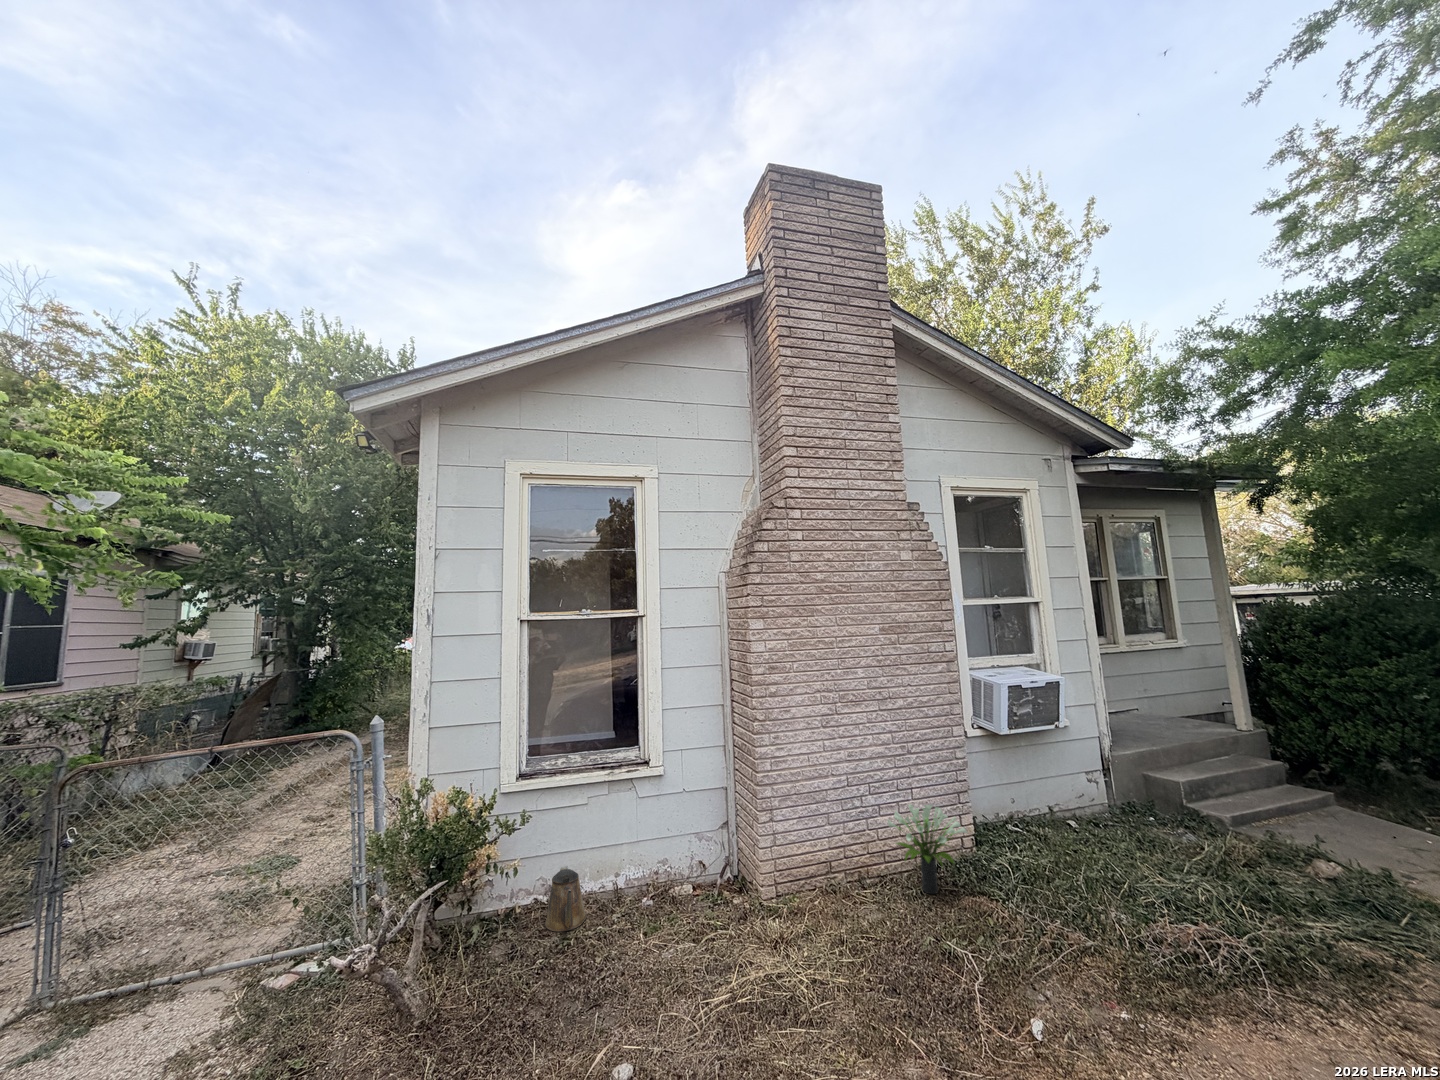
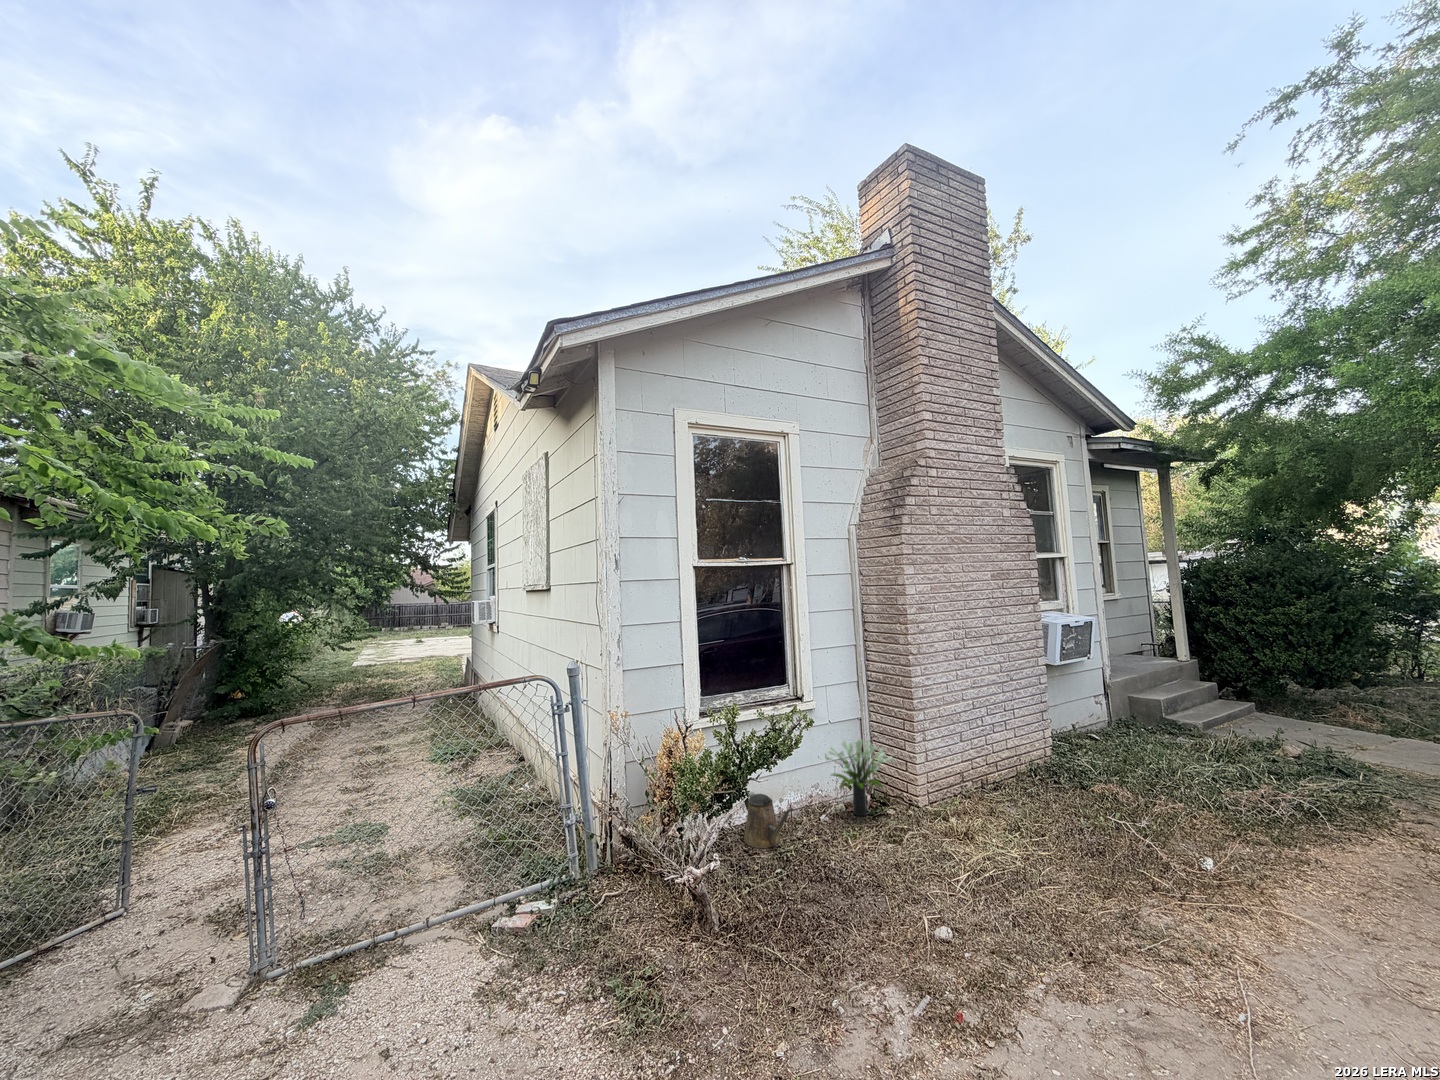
potted plant: present [888,804,967,894] -> present [825,739,894,816]

